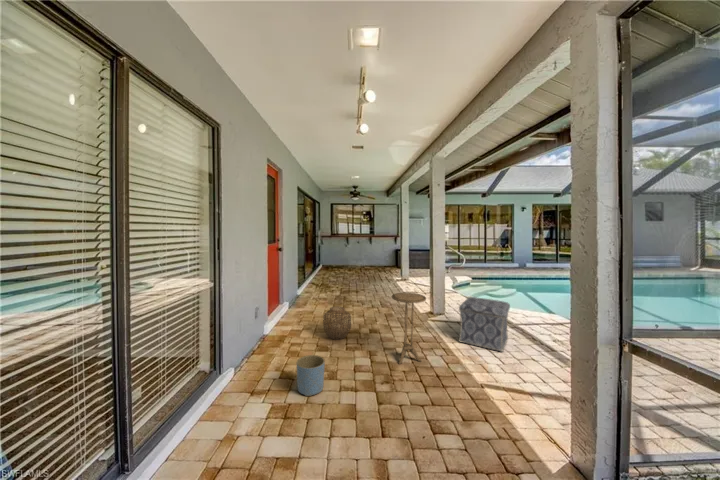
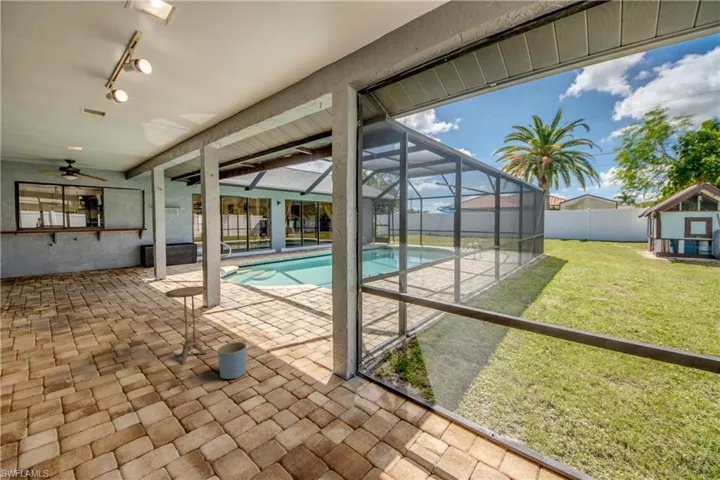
ottoman: present [459,297,510,352] -> none [238,280,280,325]
woven basket: present [323,306,351,339] -> none [46,325,100,372]
planter: present [297,355,325,396] -> present [218,342,247,379]

